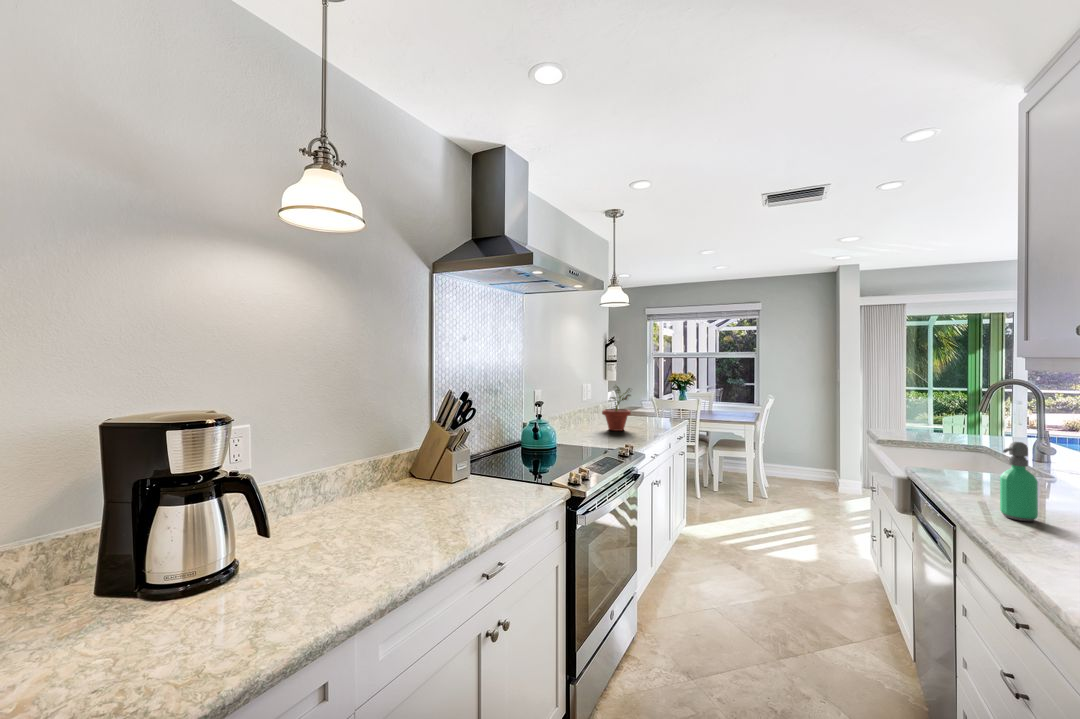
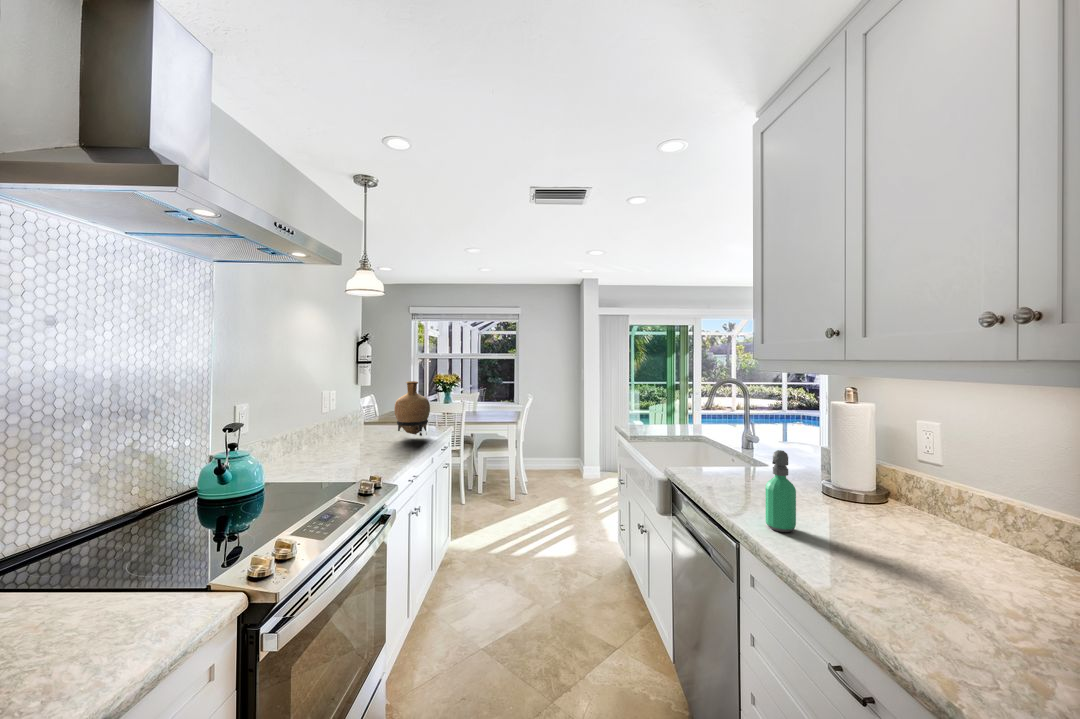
vase: none [637,376,667,424] -> present [394,381,430,436]
potted plant: present [602,386,631,431] -> none [347,393,387,452]

